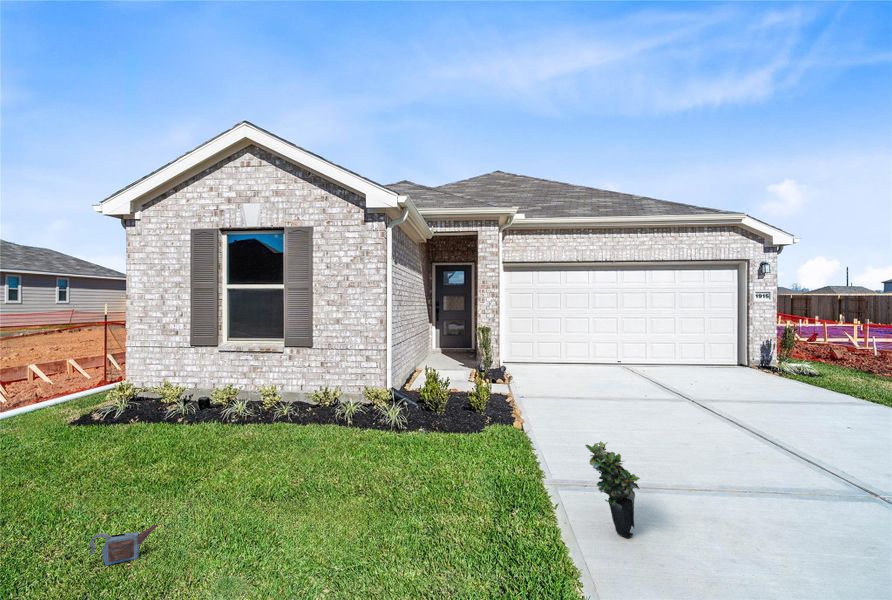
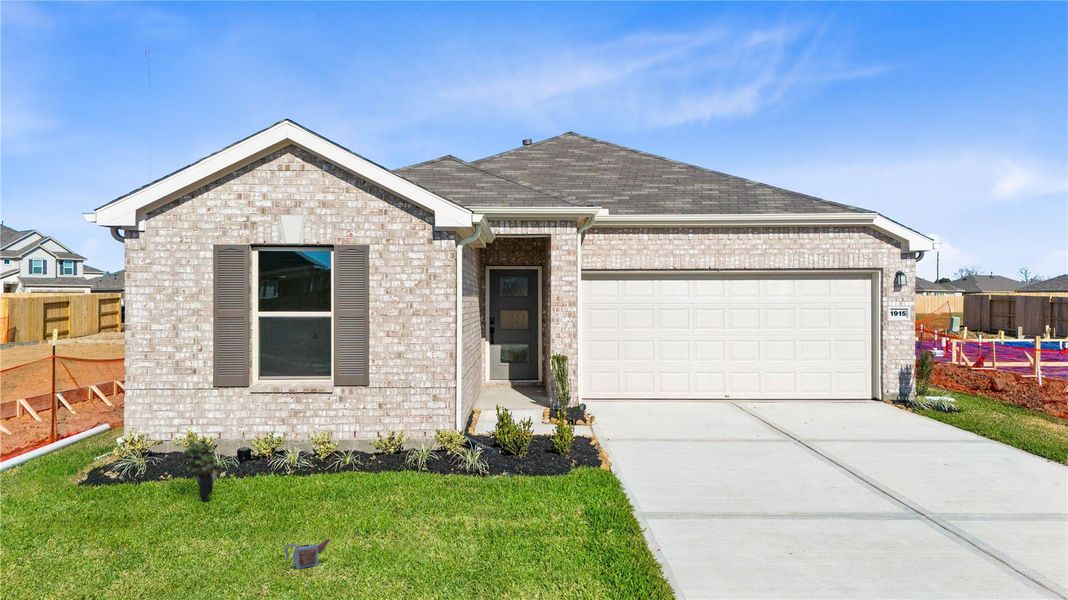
potted plant: present [585,441,640,538] -> present [183,438,221,501]

